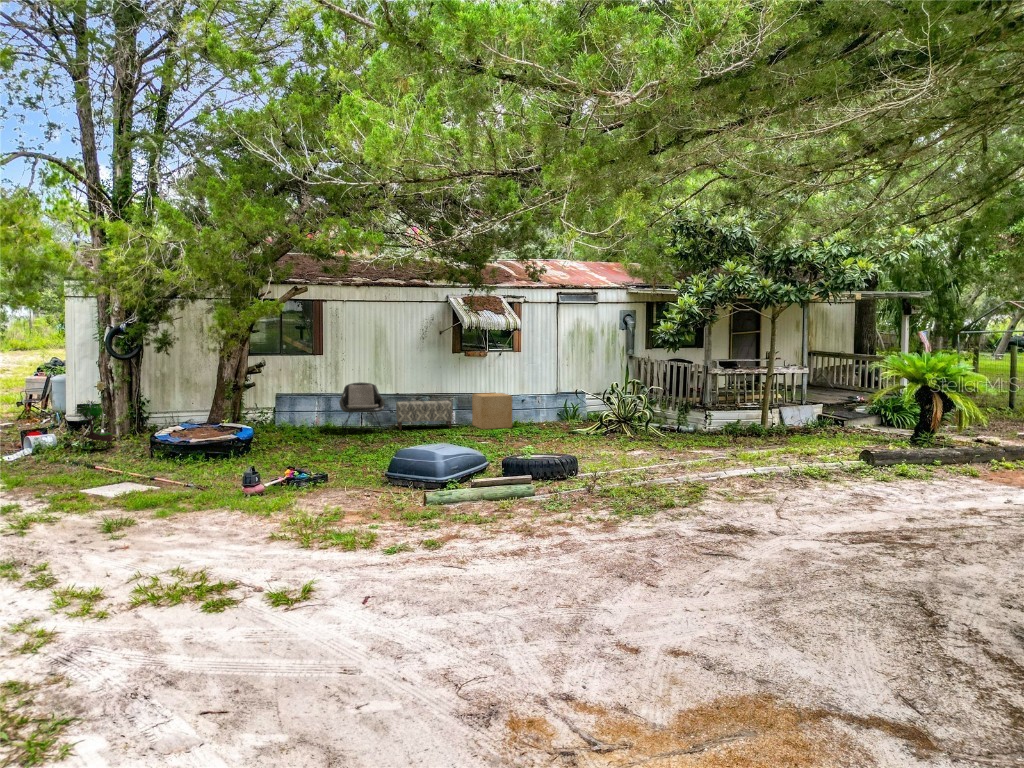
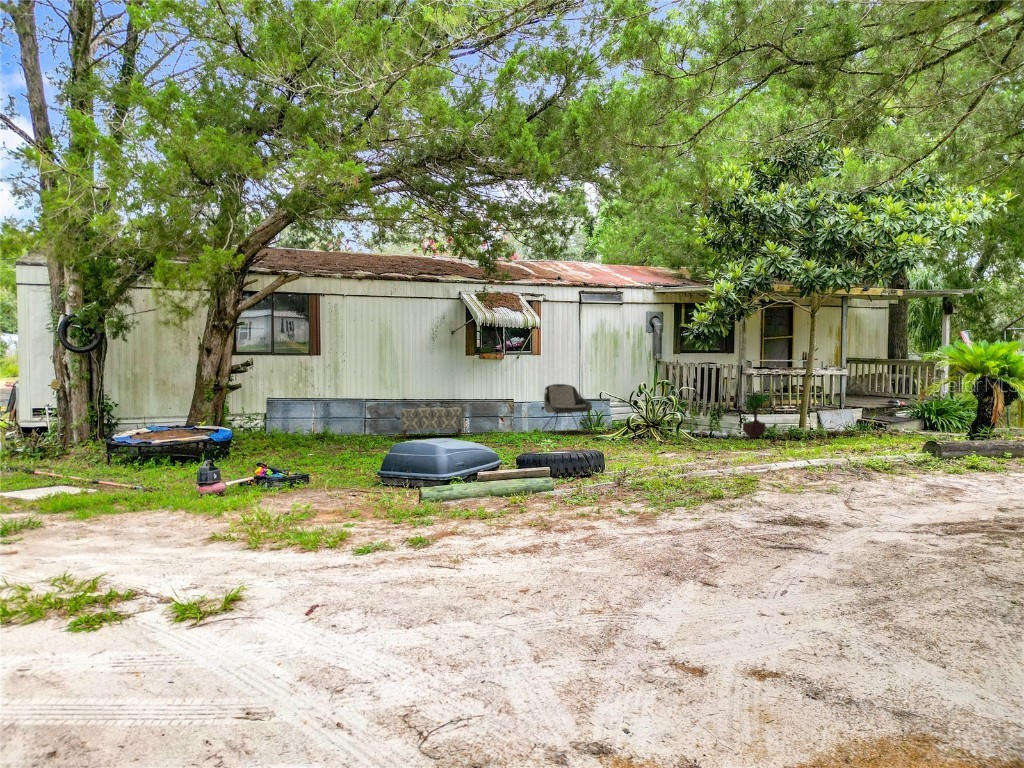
lounge chair: present [339,382,385,434] -> present [543,384,592,435]
cardboard box: present [472,393,512,429] -> none [485,399,529,437]
potted tree: present [75,403,112,450] -> present [743,393,766,438]

